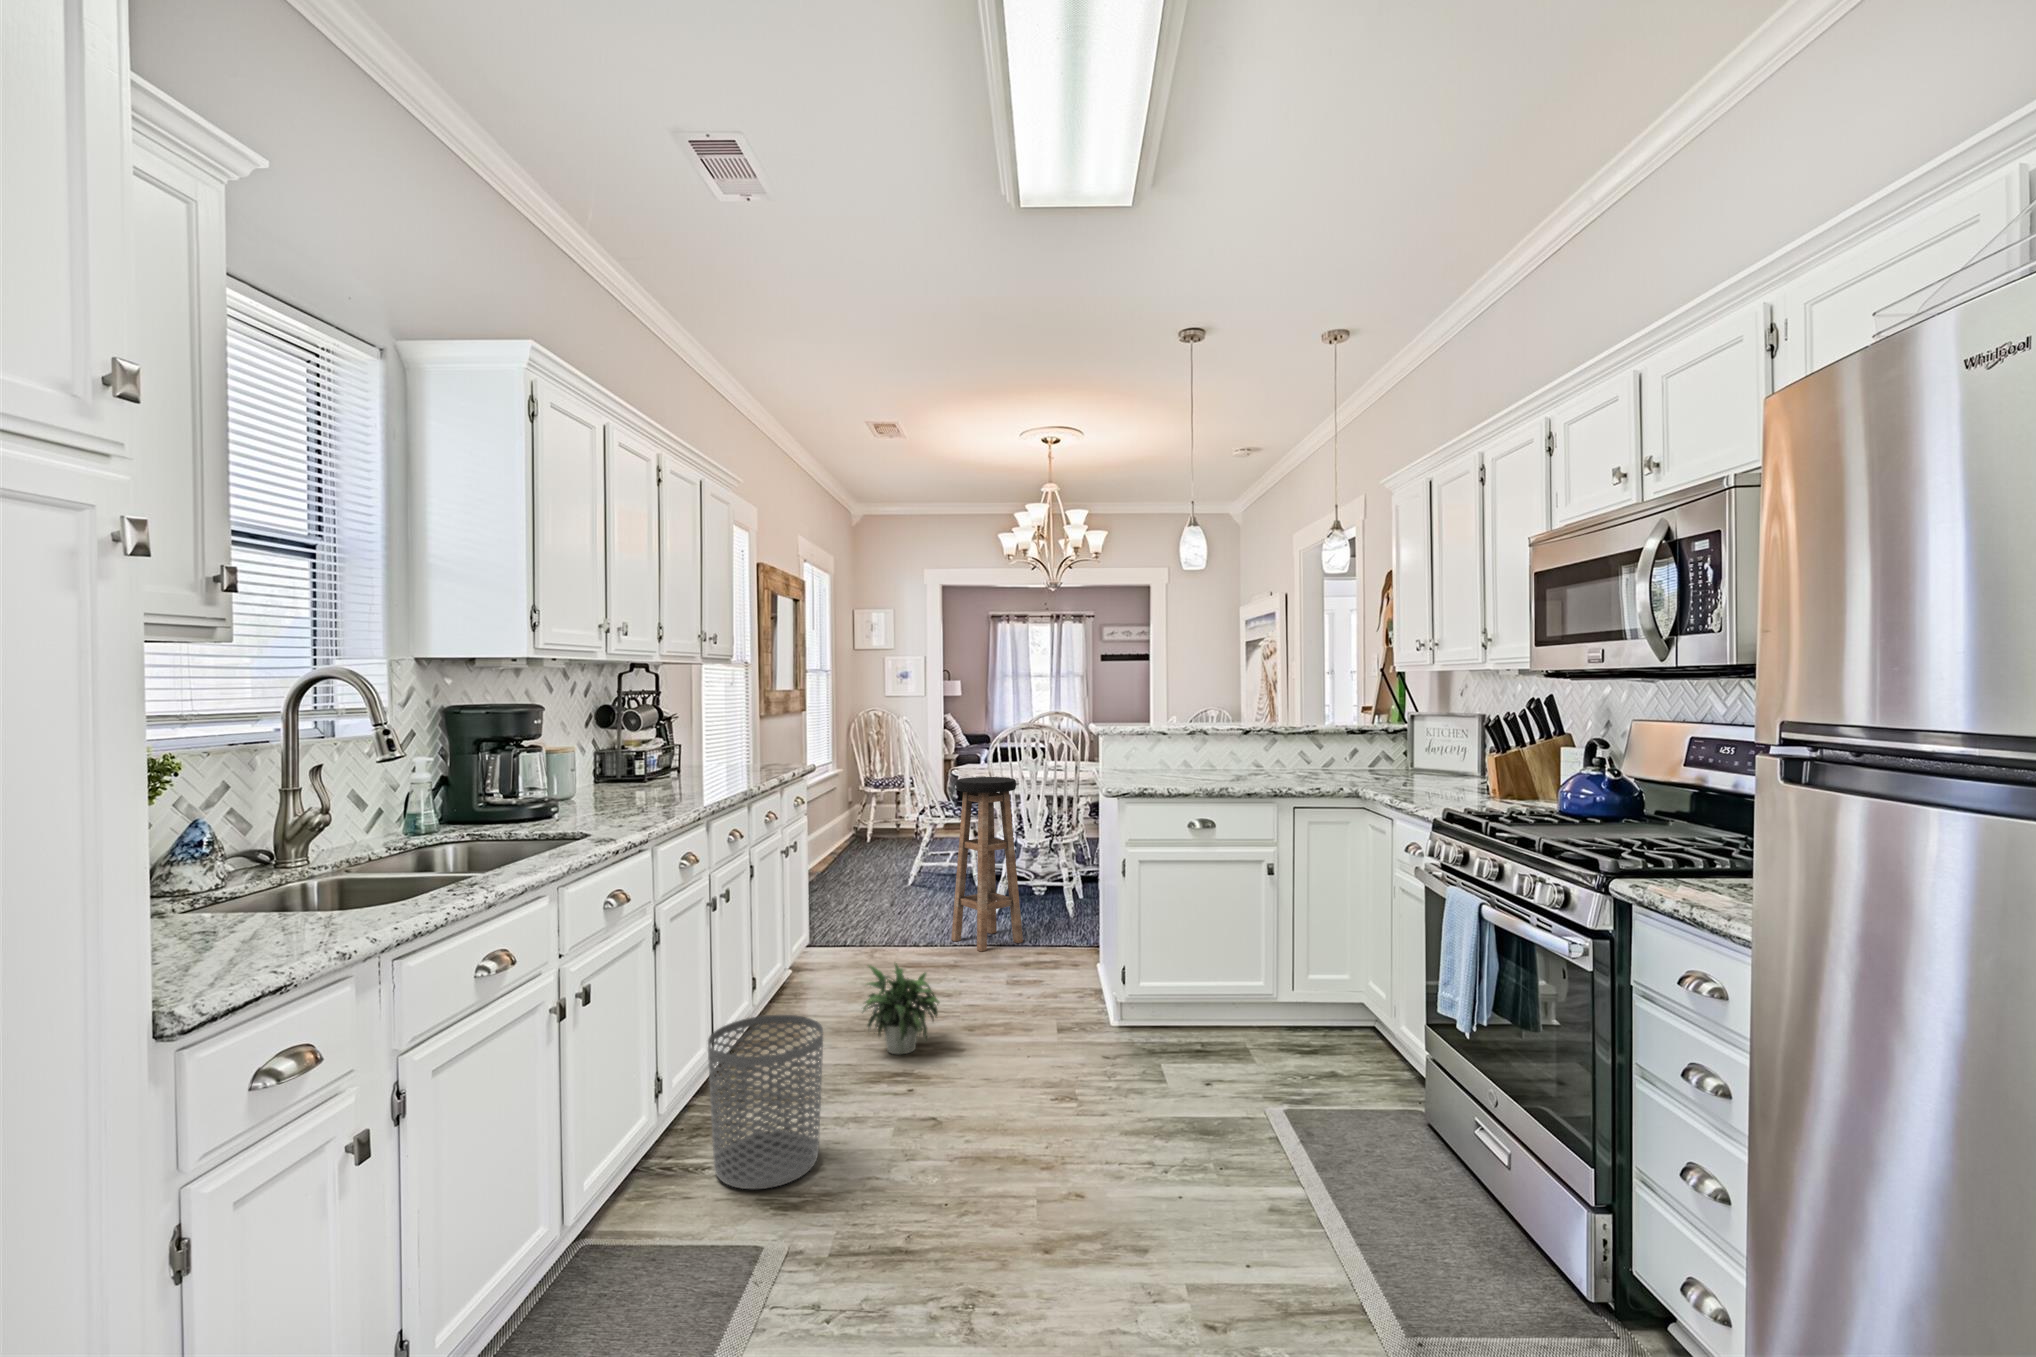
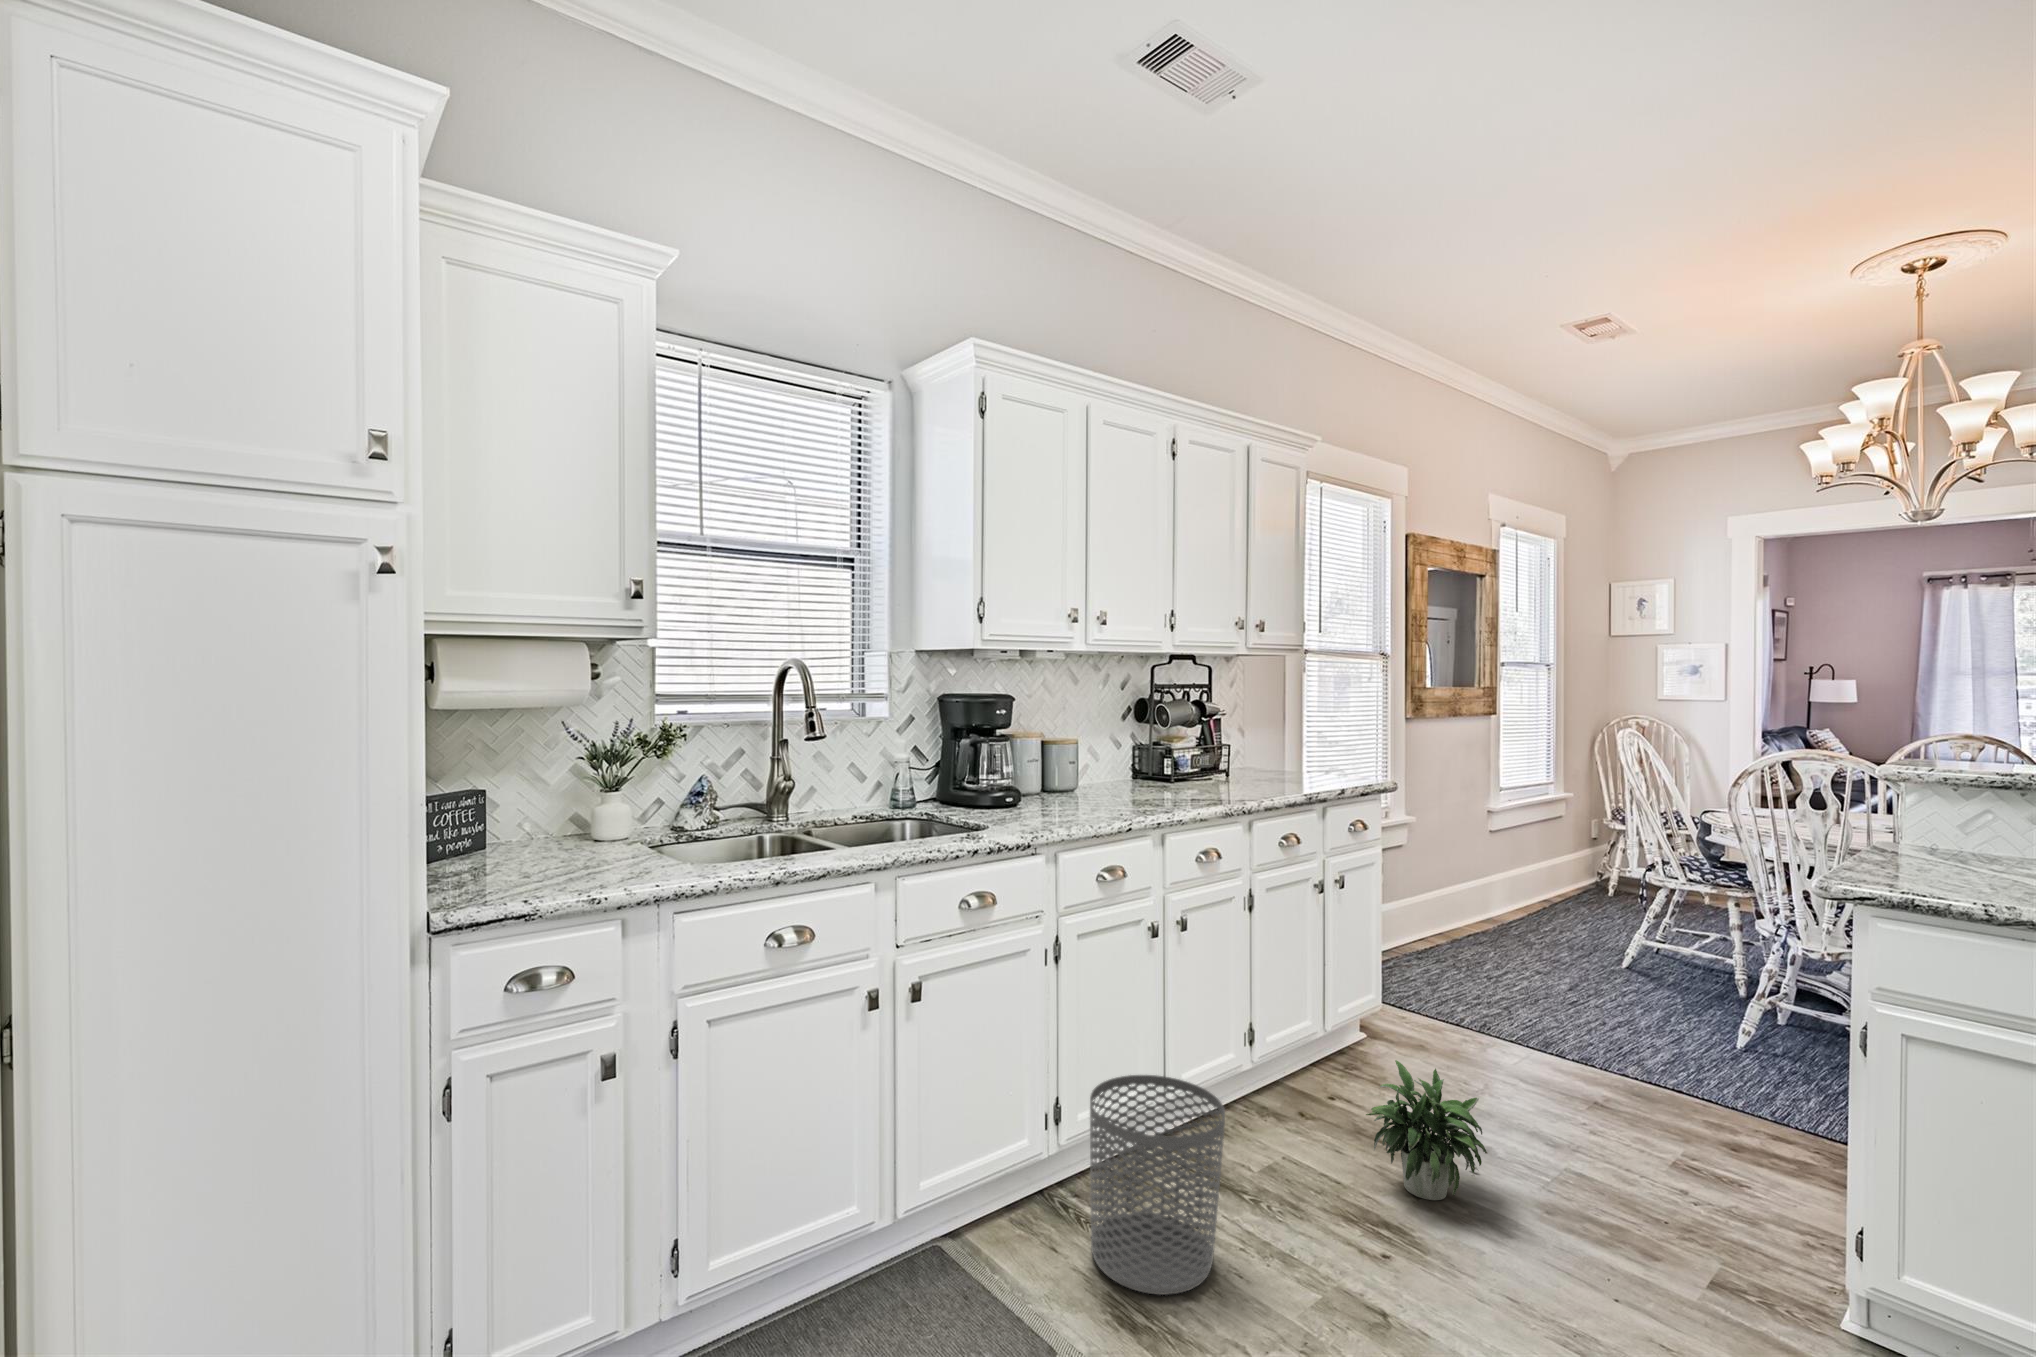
bar stool: present [951,777,1023,951] -> none [1625,837,1752,1105]

